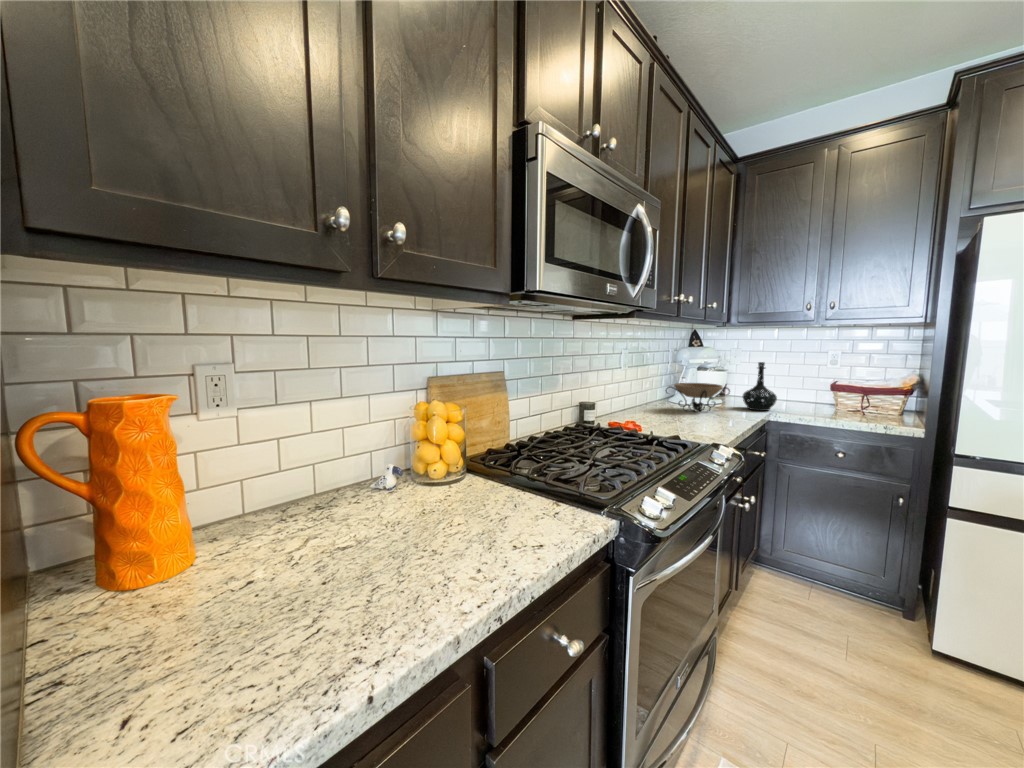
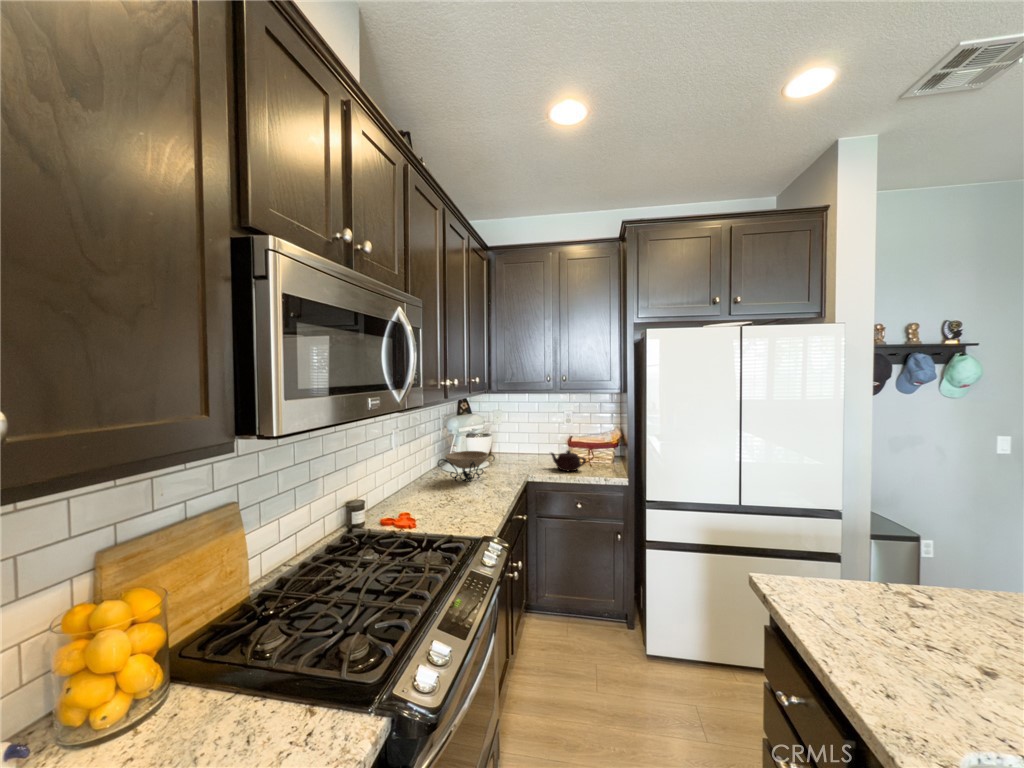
bottle: present [743,362,777,411] -> none [505,426,532,471]
teapot: none [801,393,855,416] -> present [551,450,586,471]

